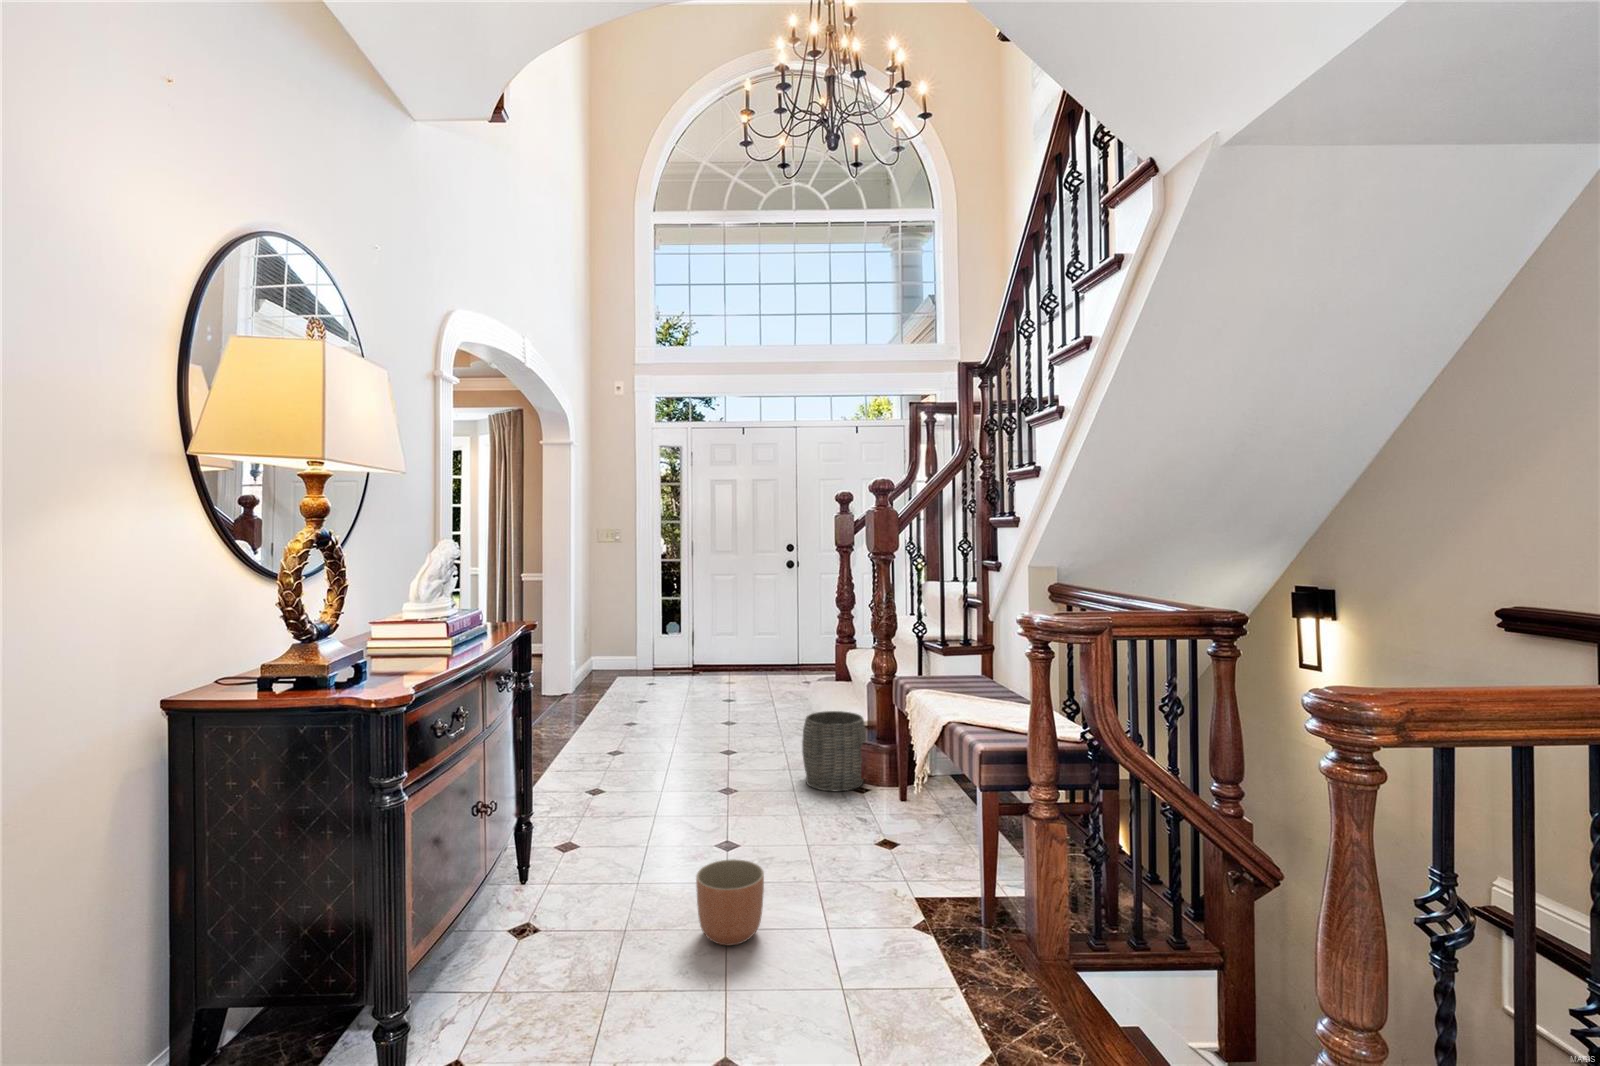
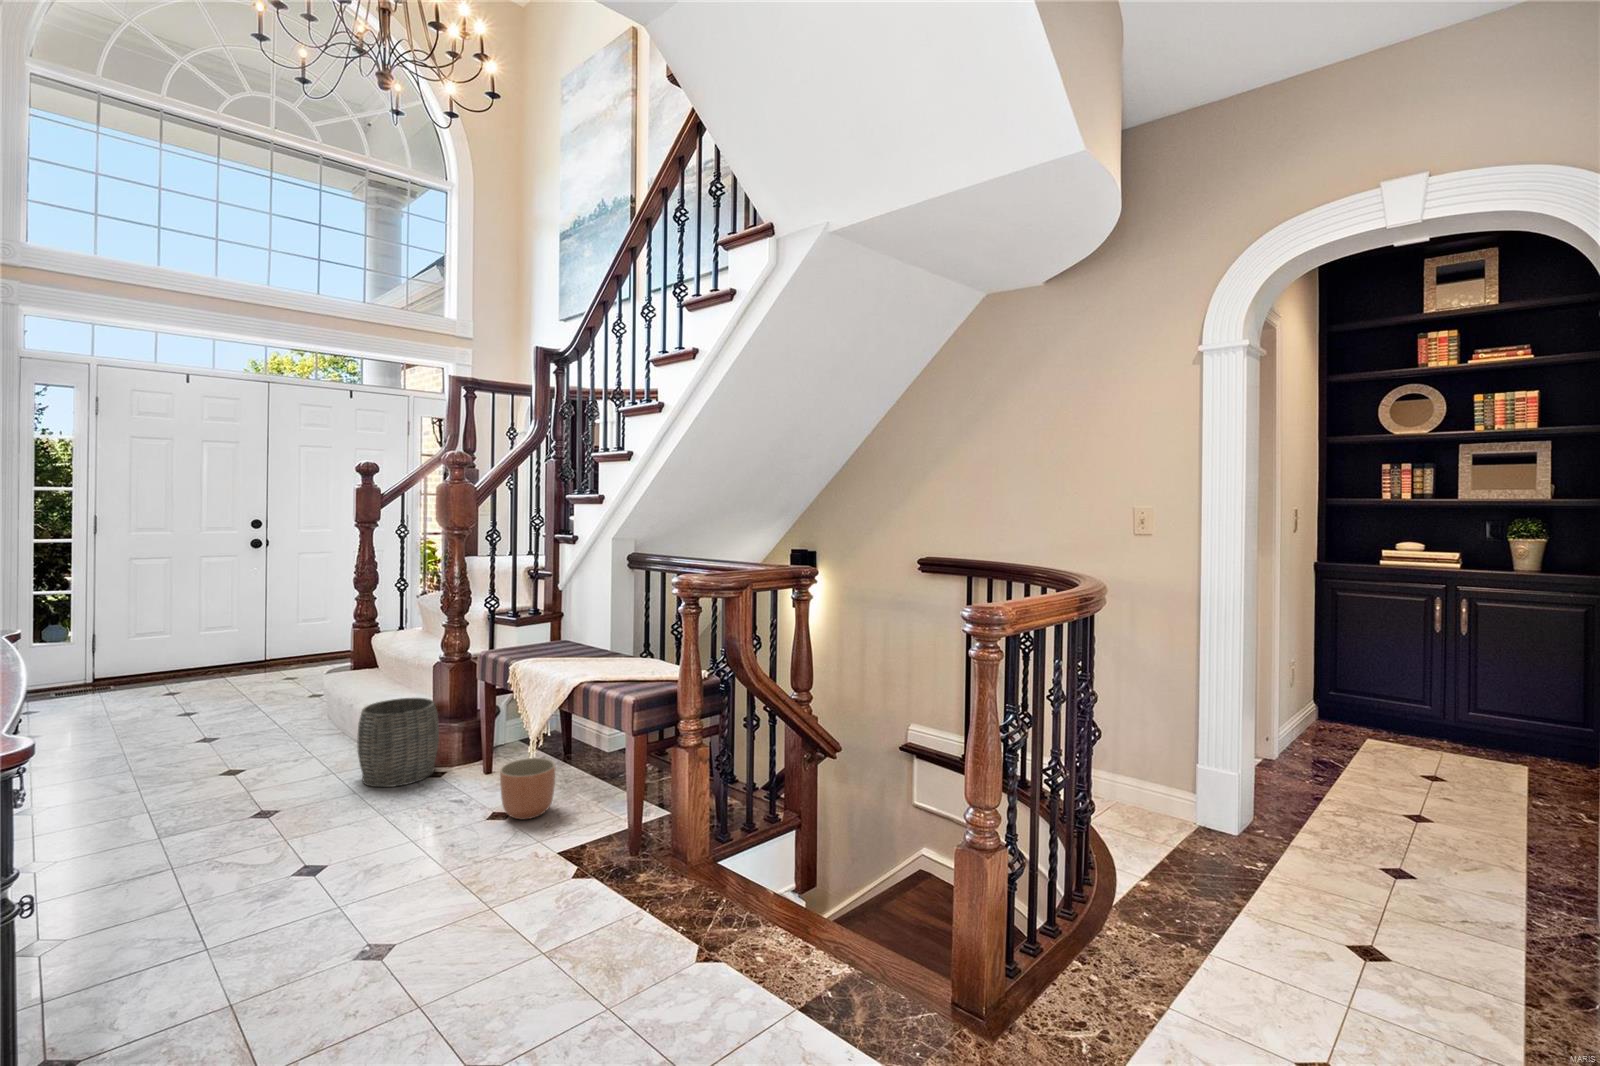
planter: present [696,859,764,946] -> present [500,758,556,819]

